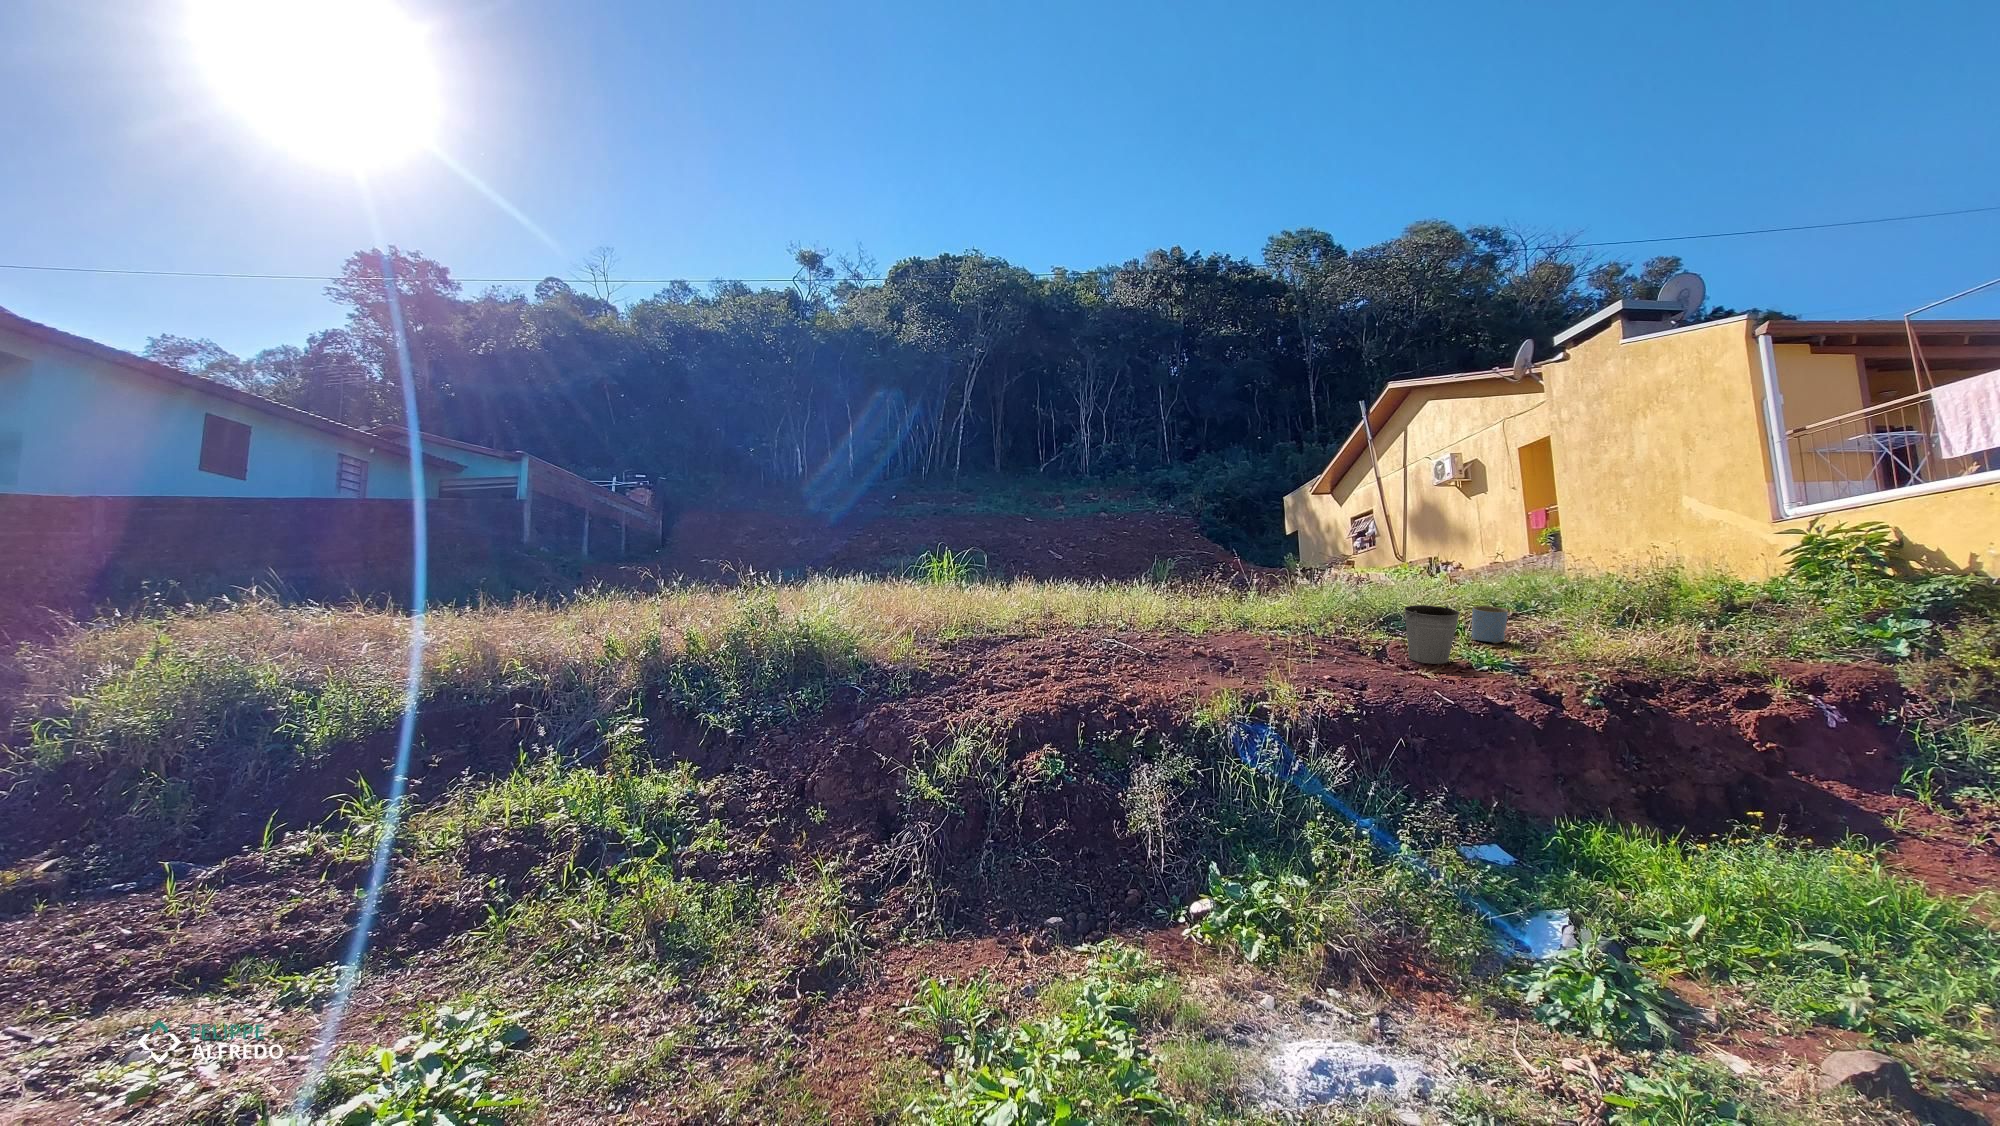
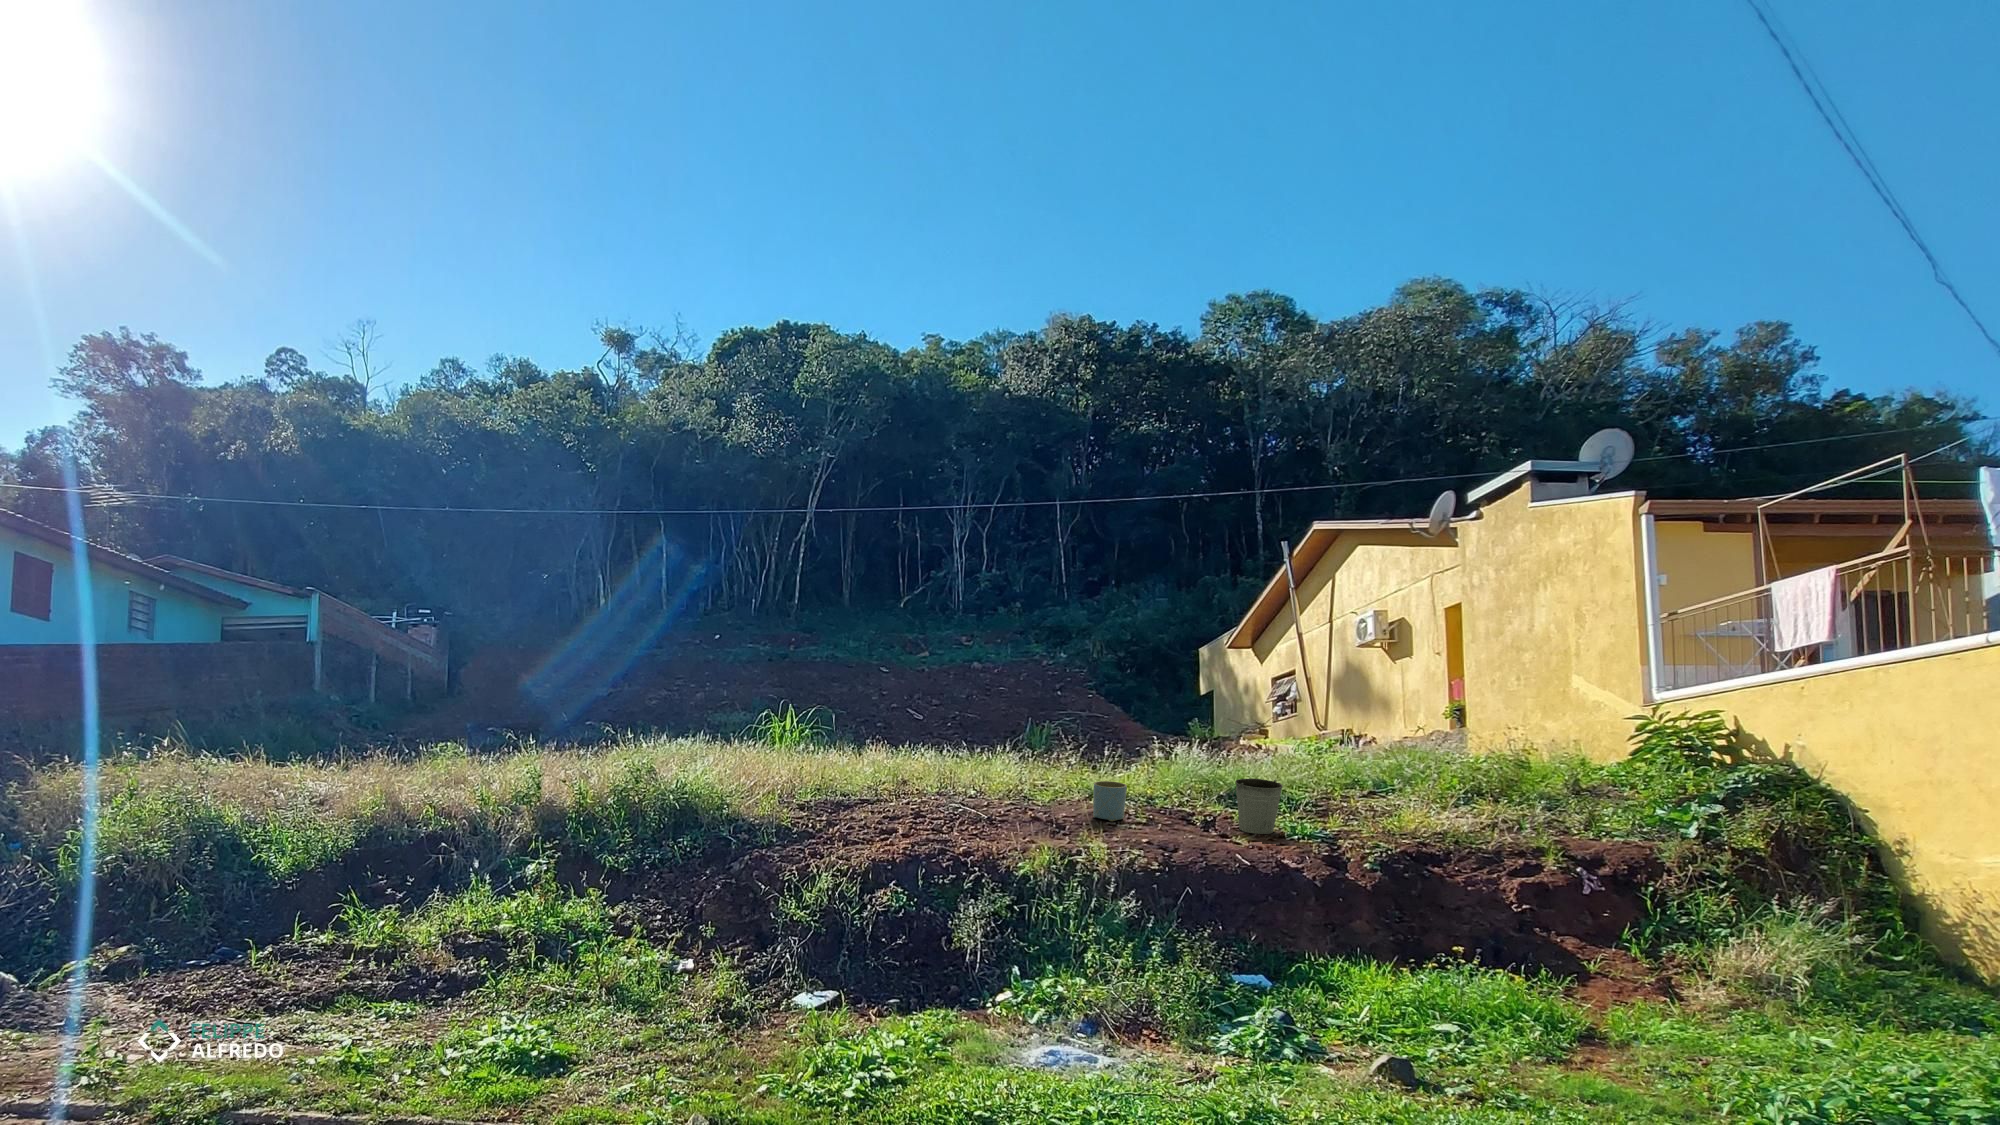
planter: present [1472,606,1508,644] -> present [1093,781,1127,821]

